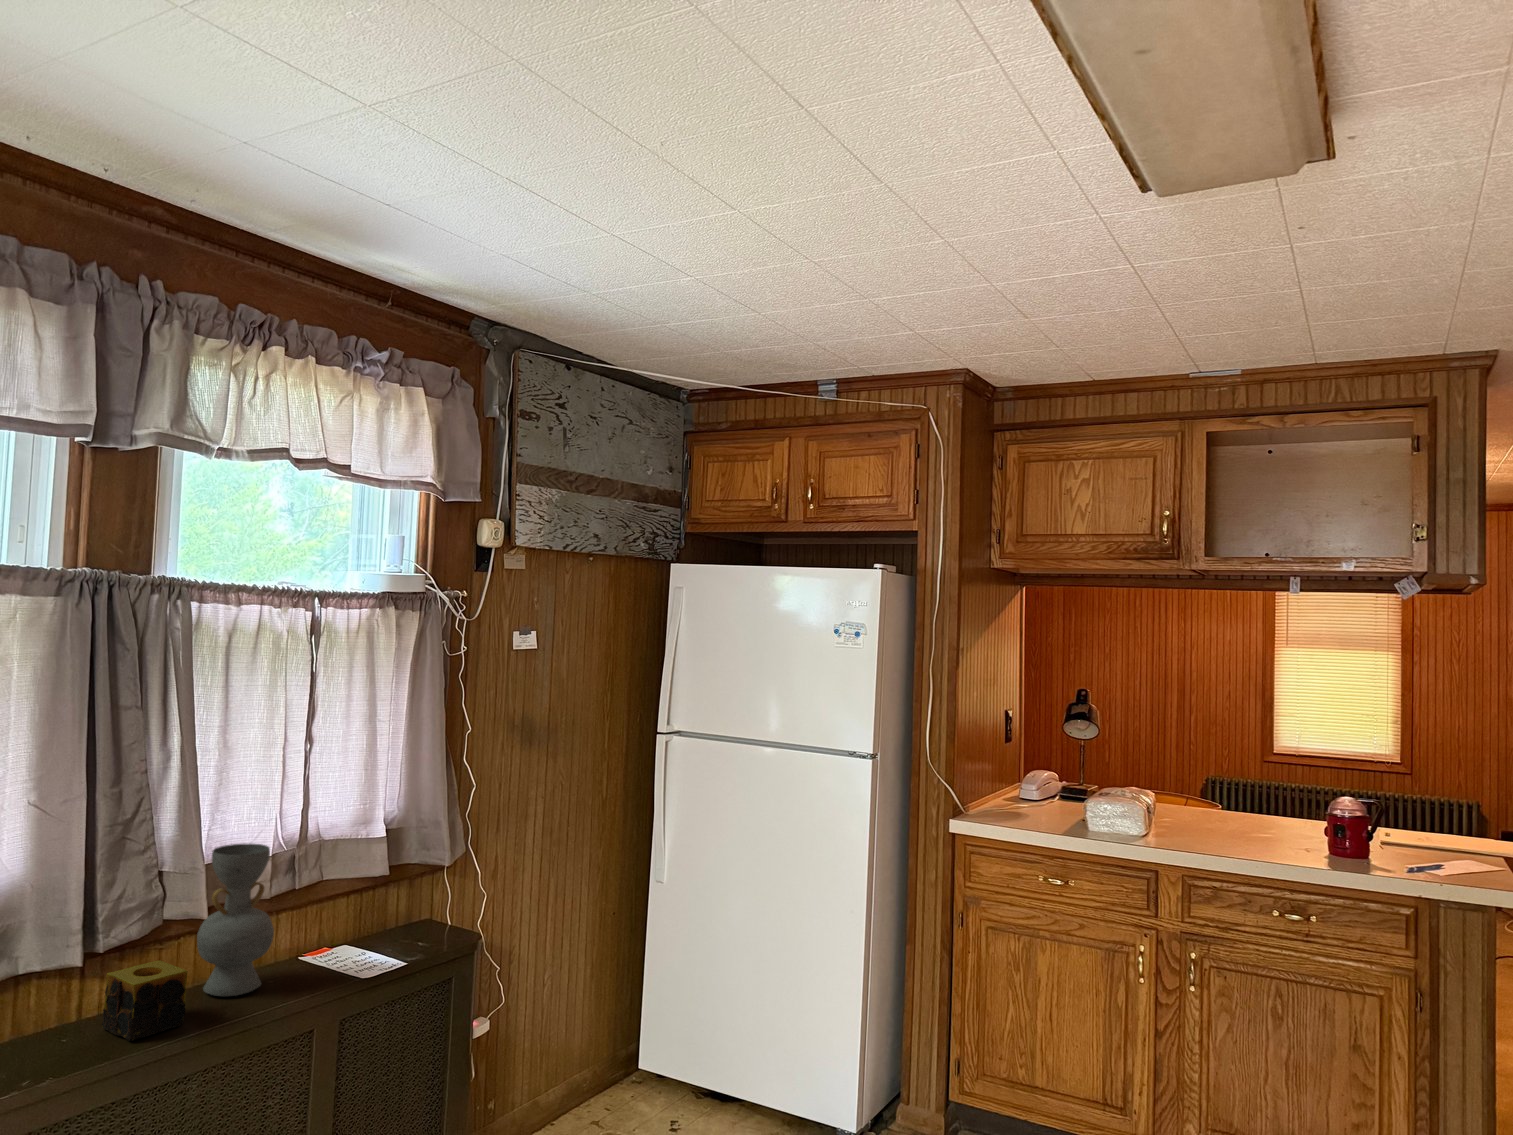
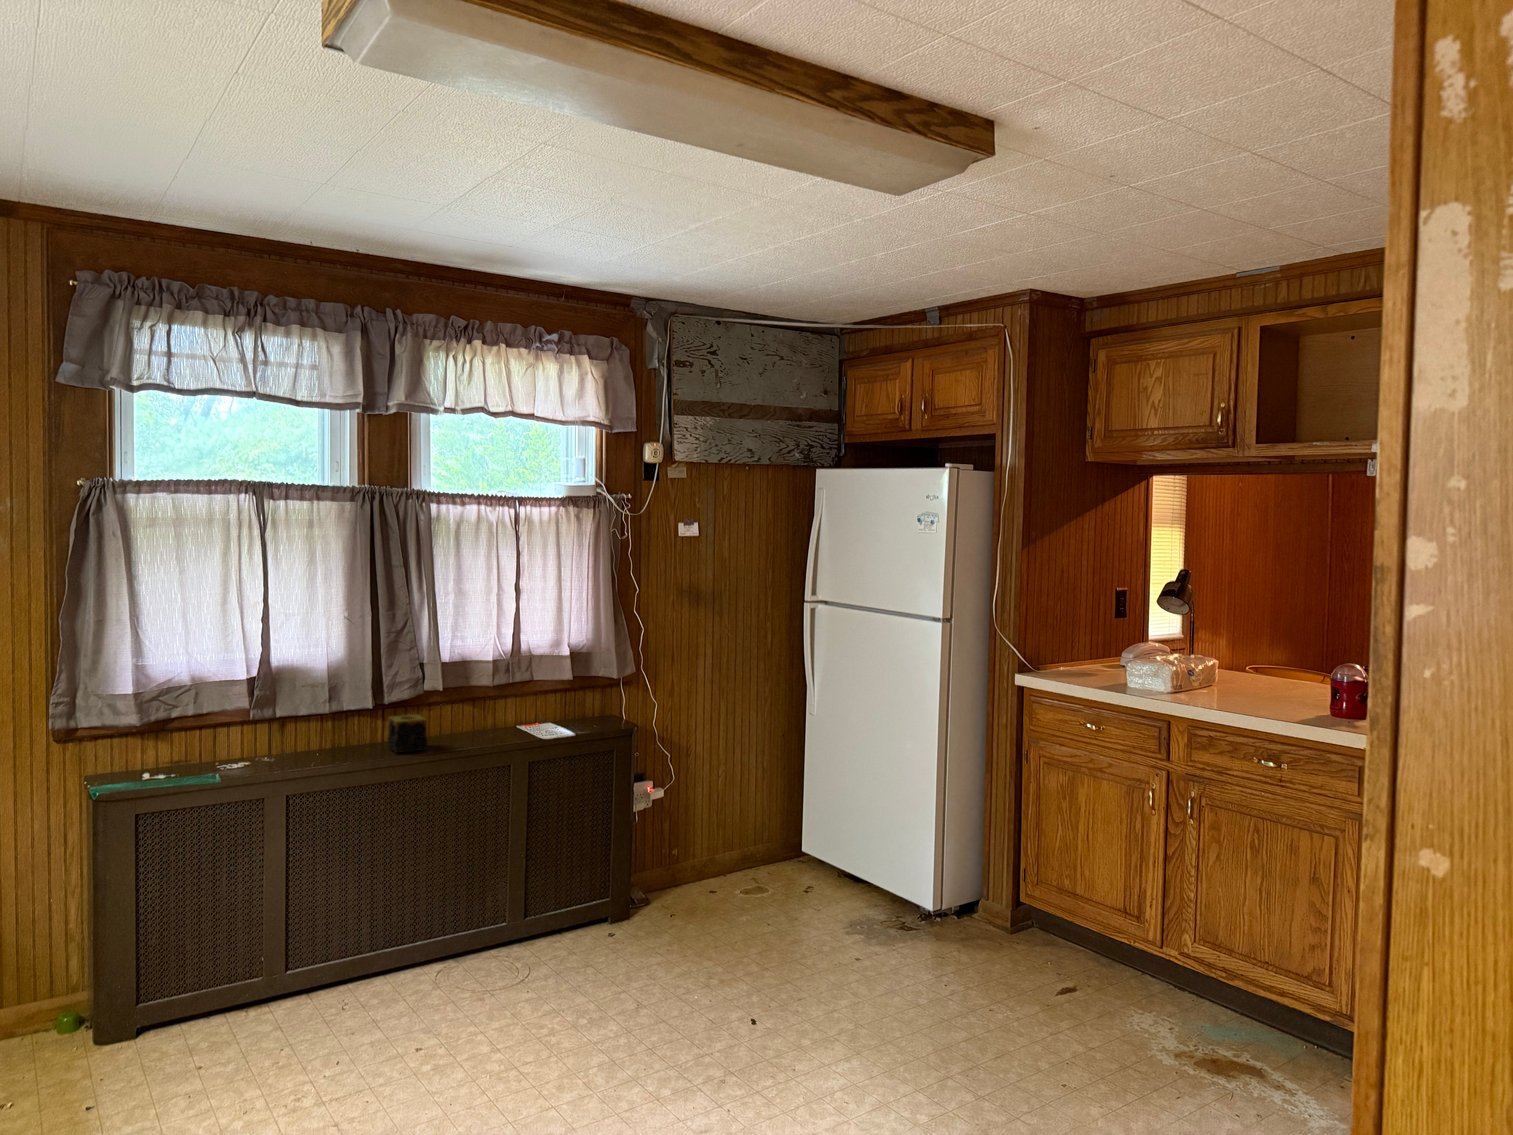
decorative vase: present [197,844,274,996] -> none [443,654,487,742]

